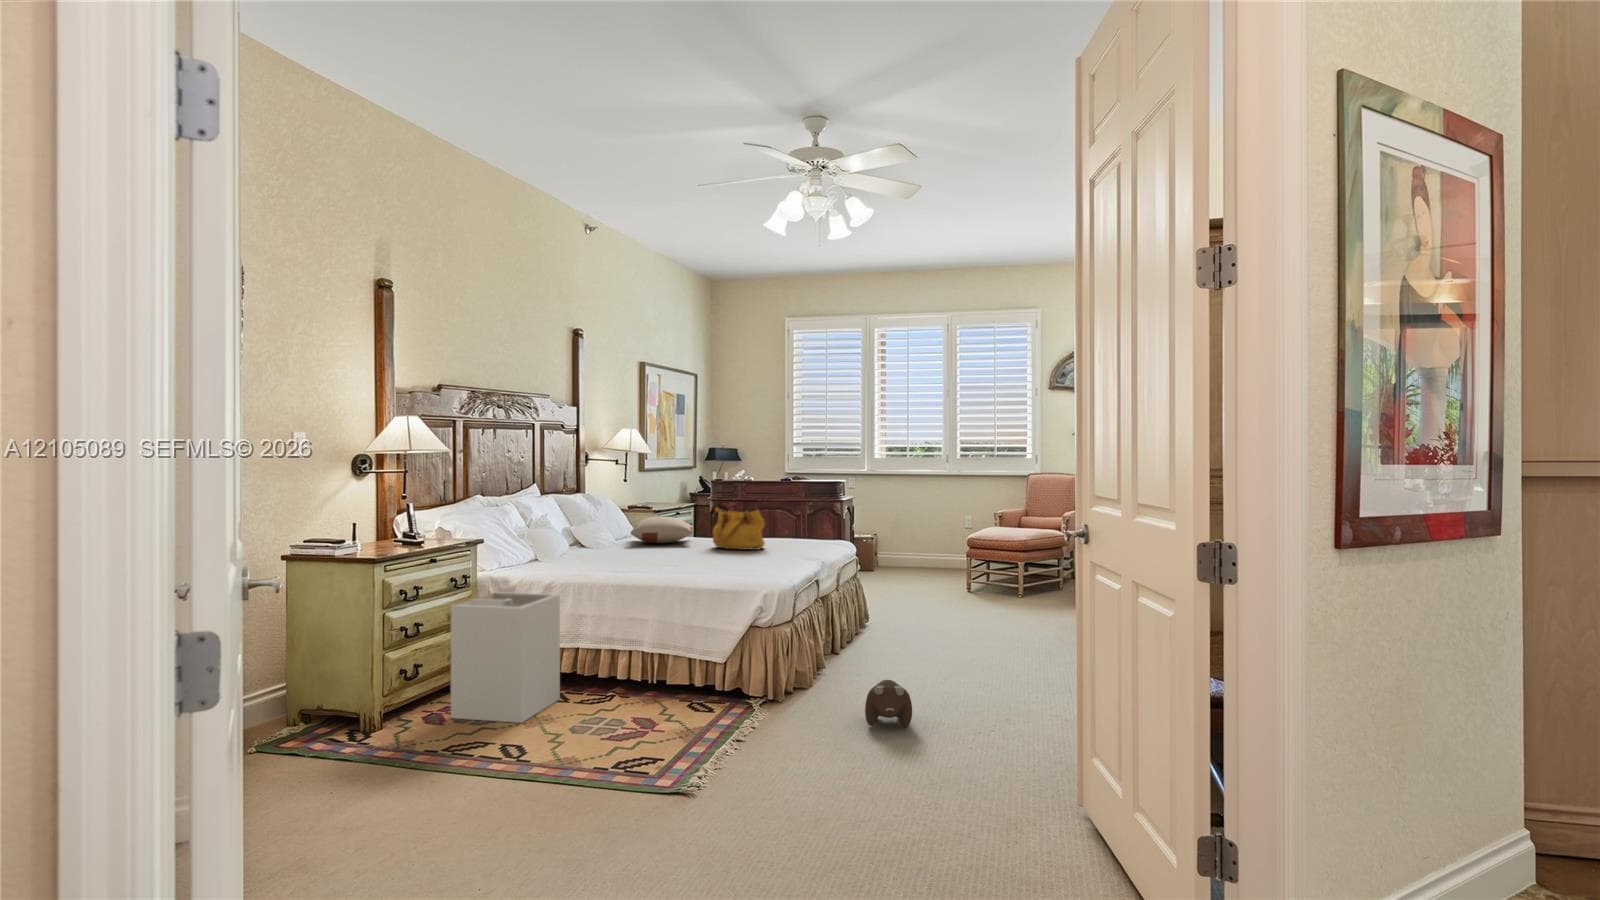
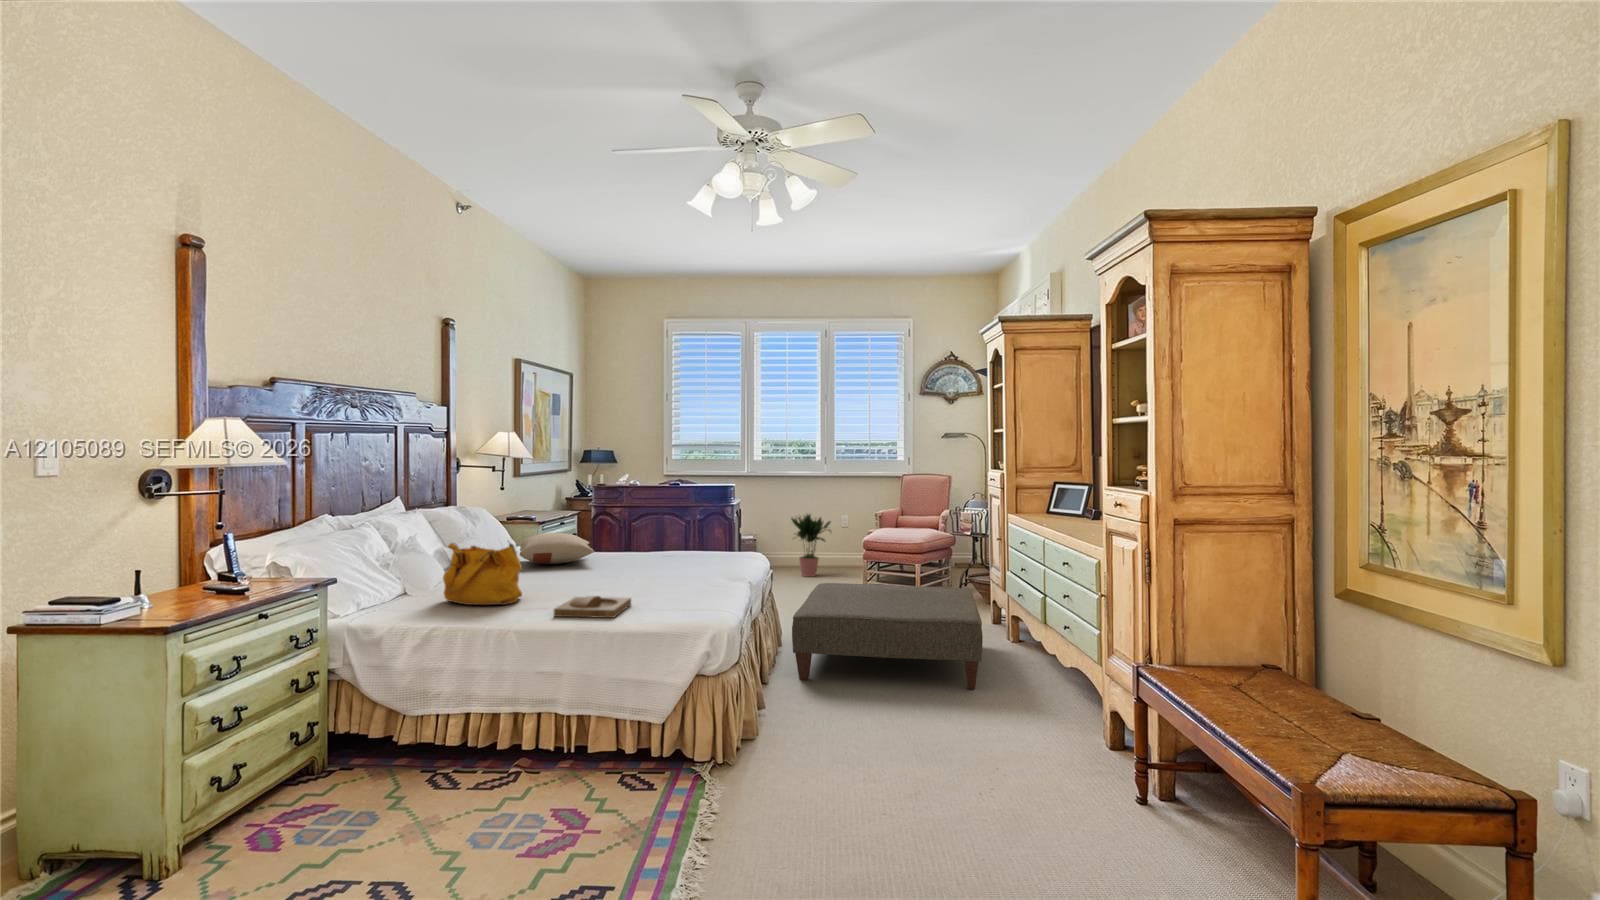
handbag: present [713,508,765,550] -> present [443,543,522,605]
potted plant: none [903,509,947,573] -> present [791,515,831,577]
tray: none [643,561,708,577] -> present [554,596,631,618]
ottoman: none [861,570,1051,665] -> present [792,583,983,689]
laundry hamper: present [451,592,560,723] -> none [291,650,447,834]
plush toy: present [865,680,912,727] -> none [846,736,901,796]

